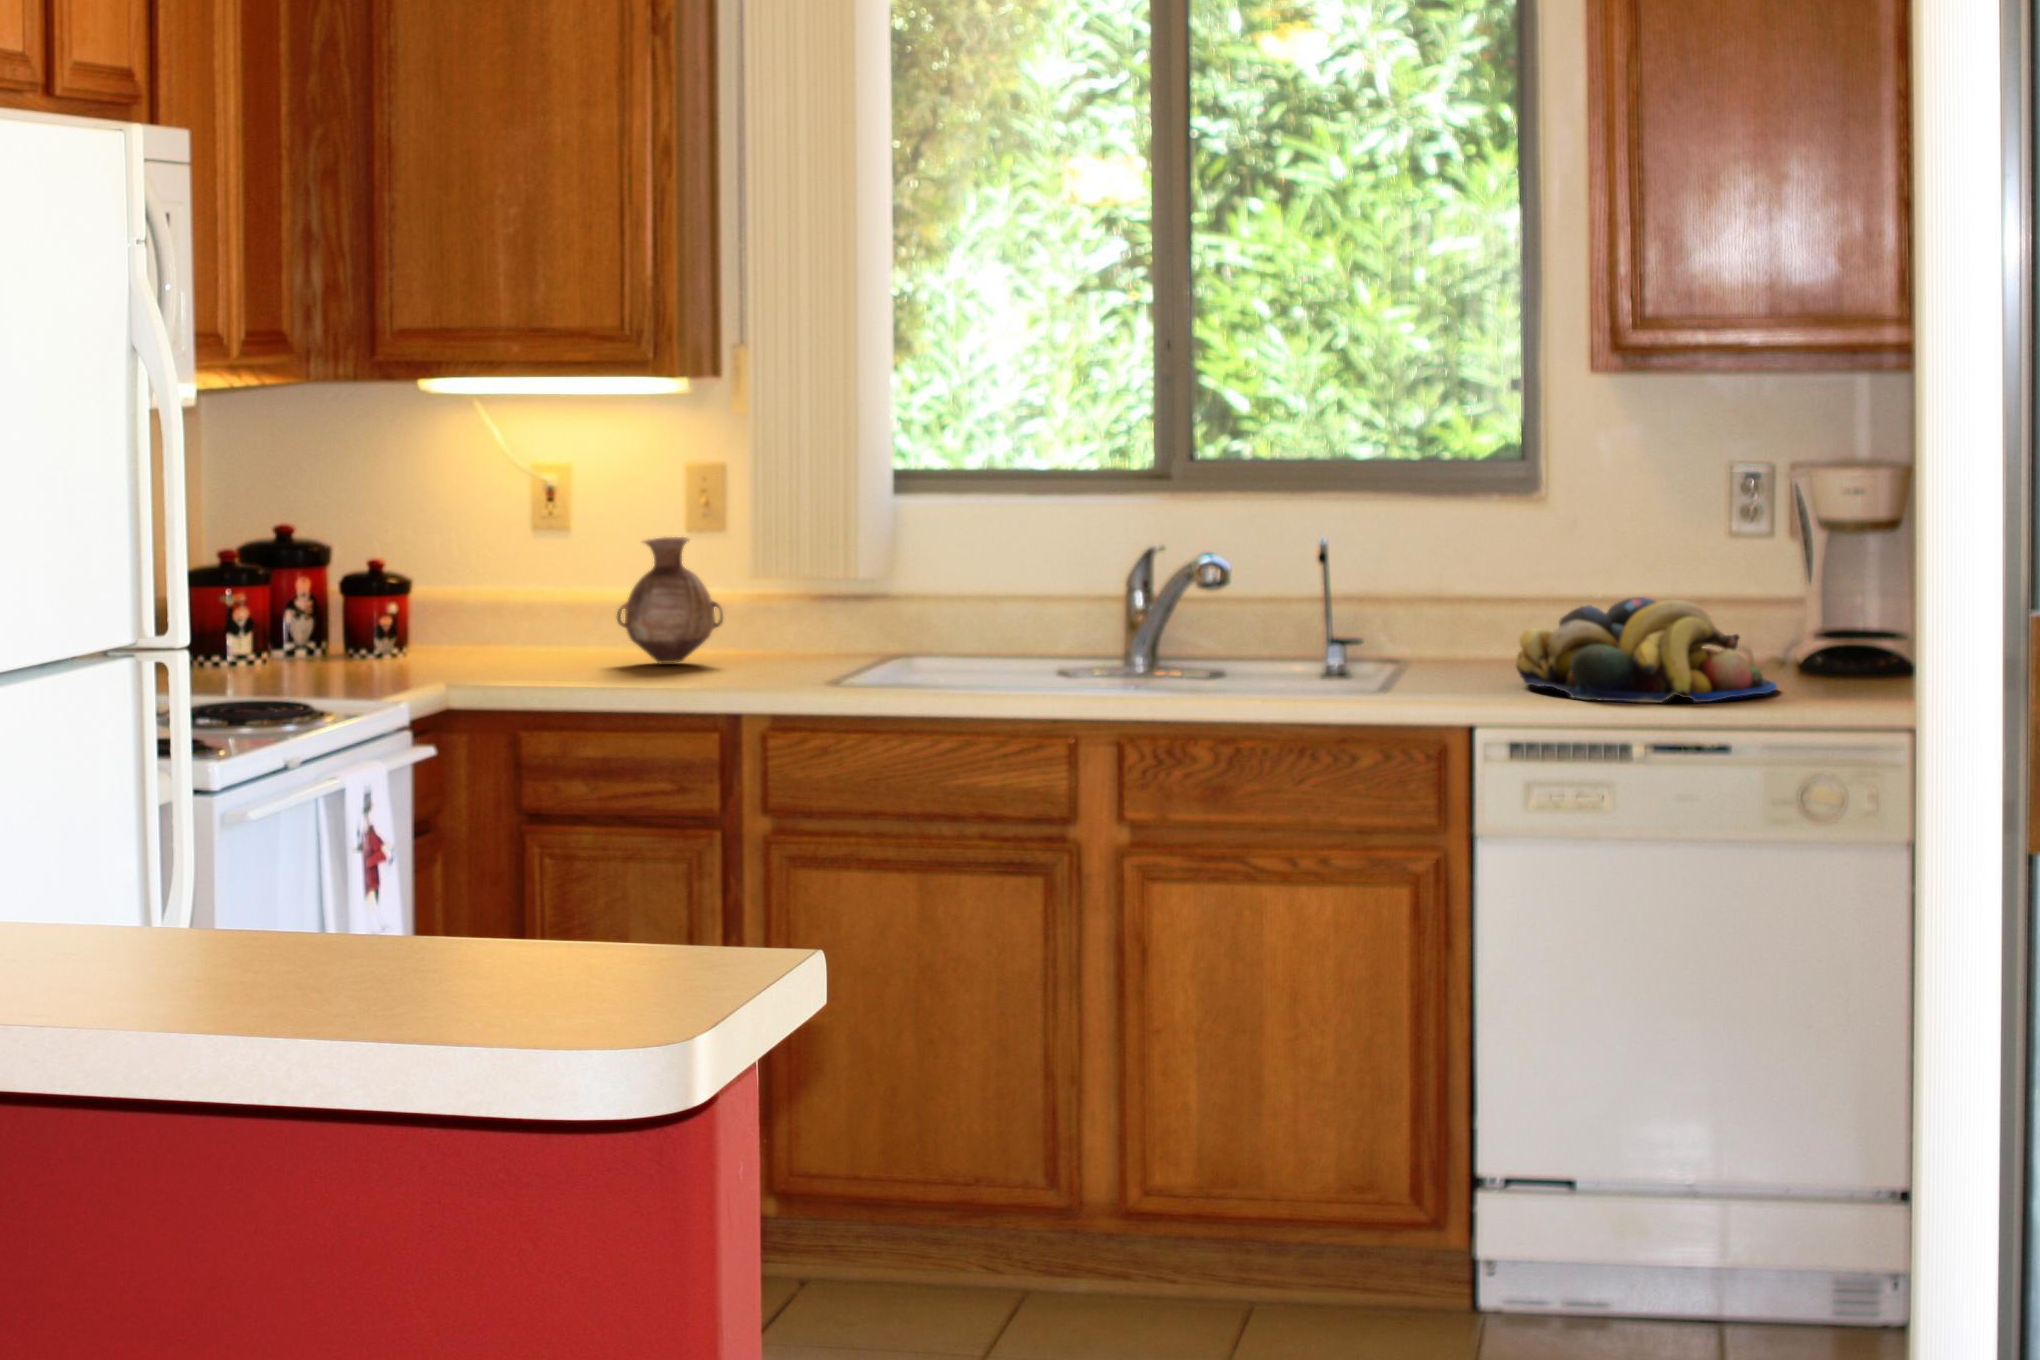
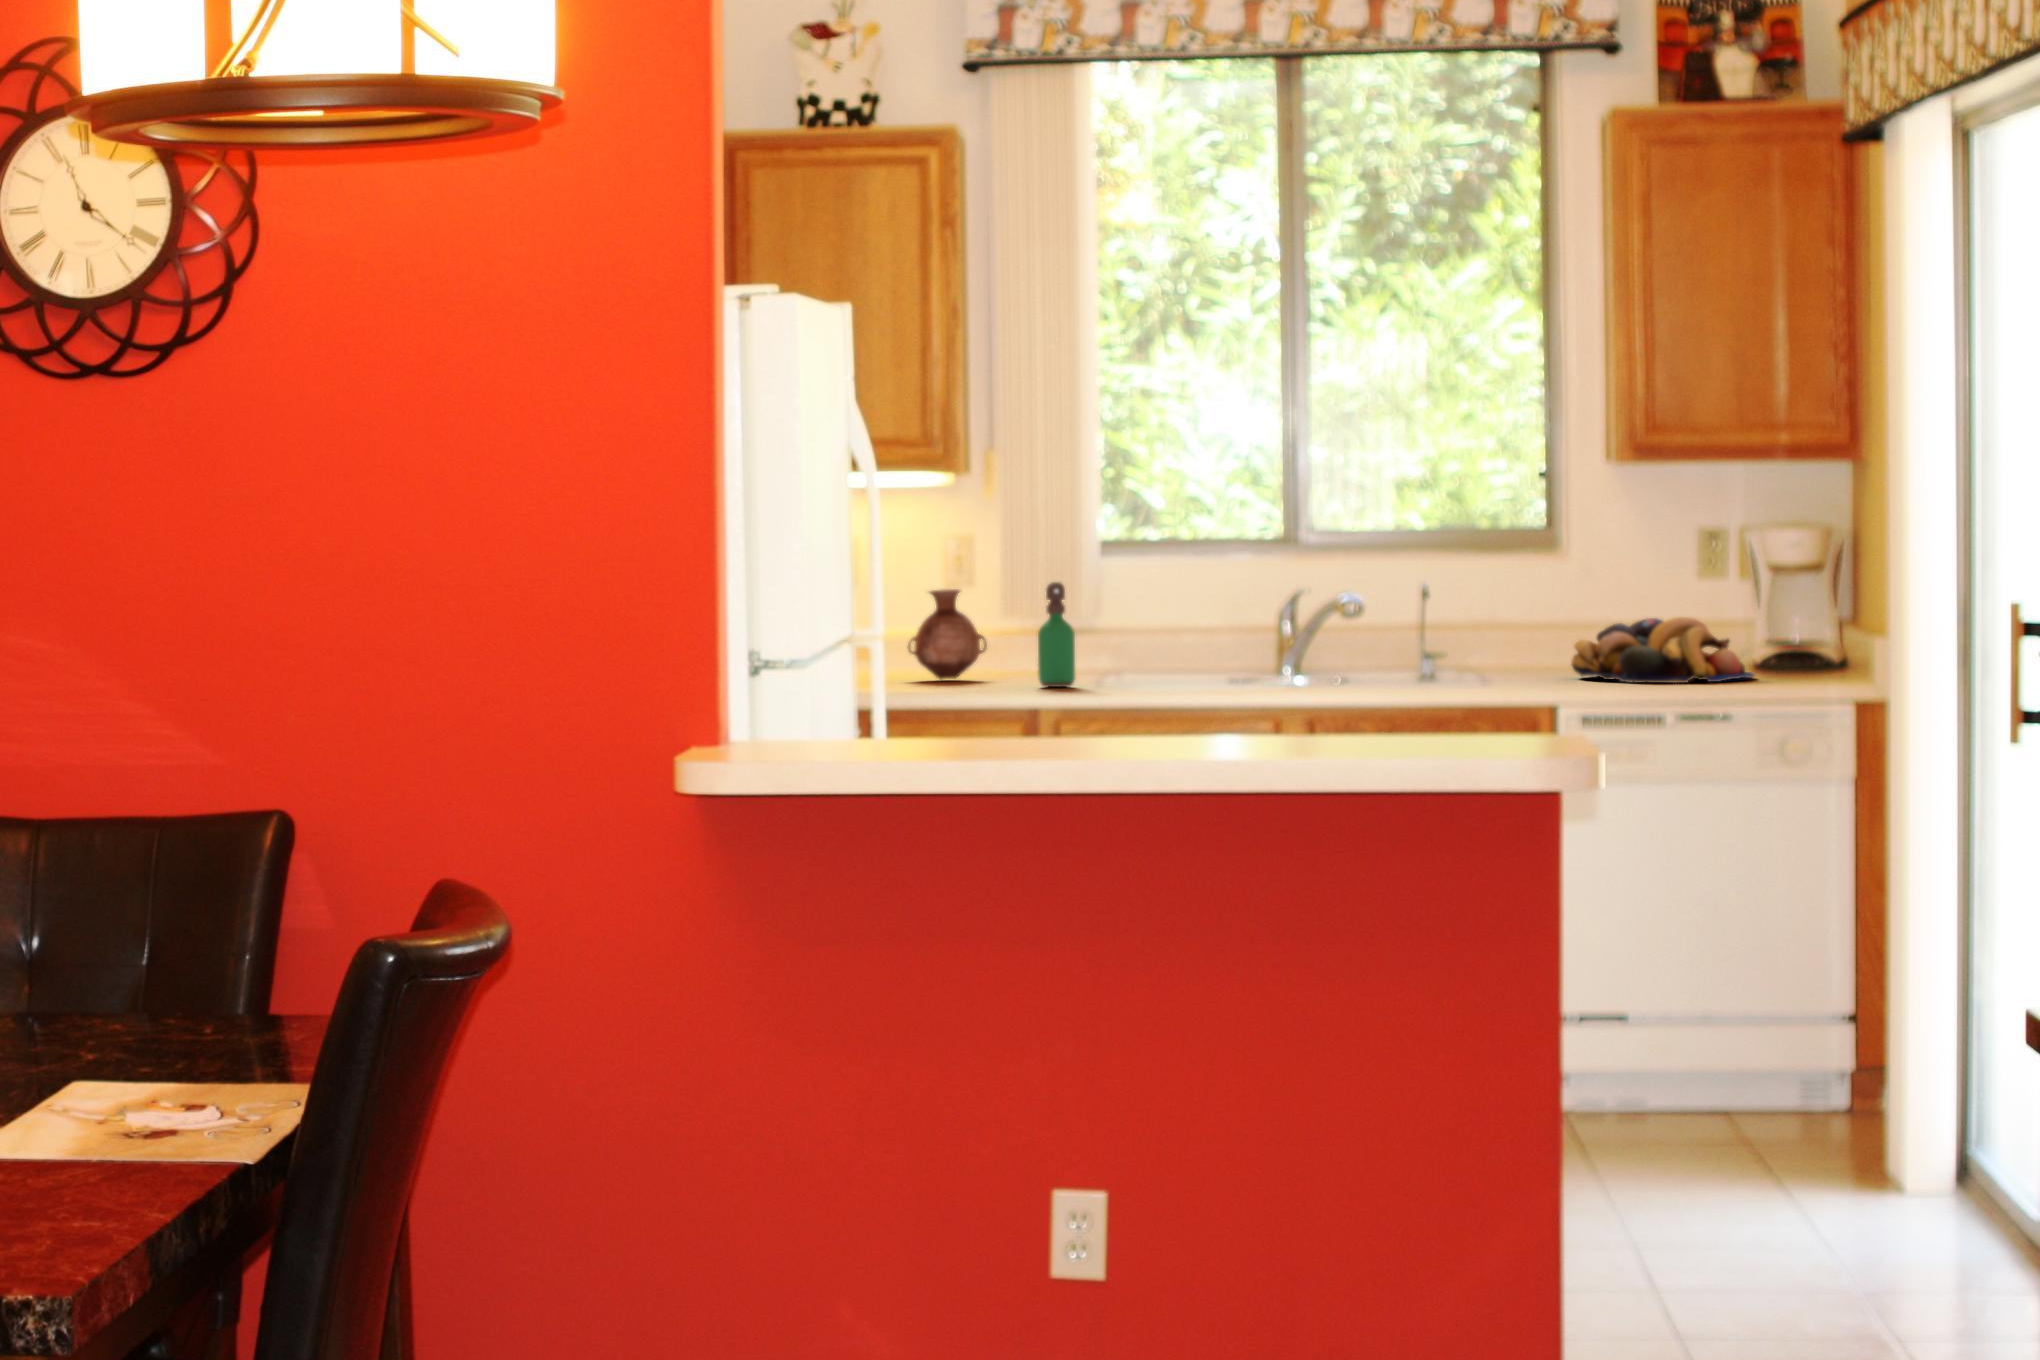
soap dispenser: none [751,539,803,689] -> present [1038,582,1075,687]

